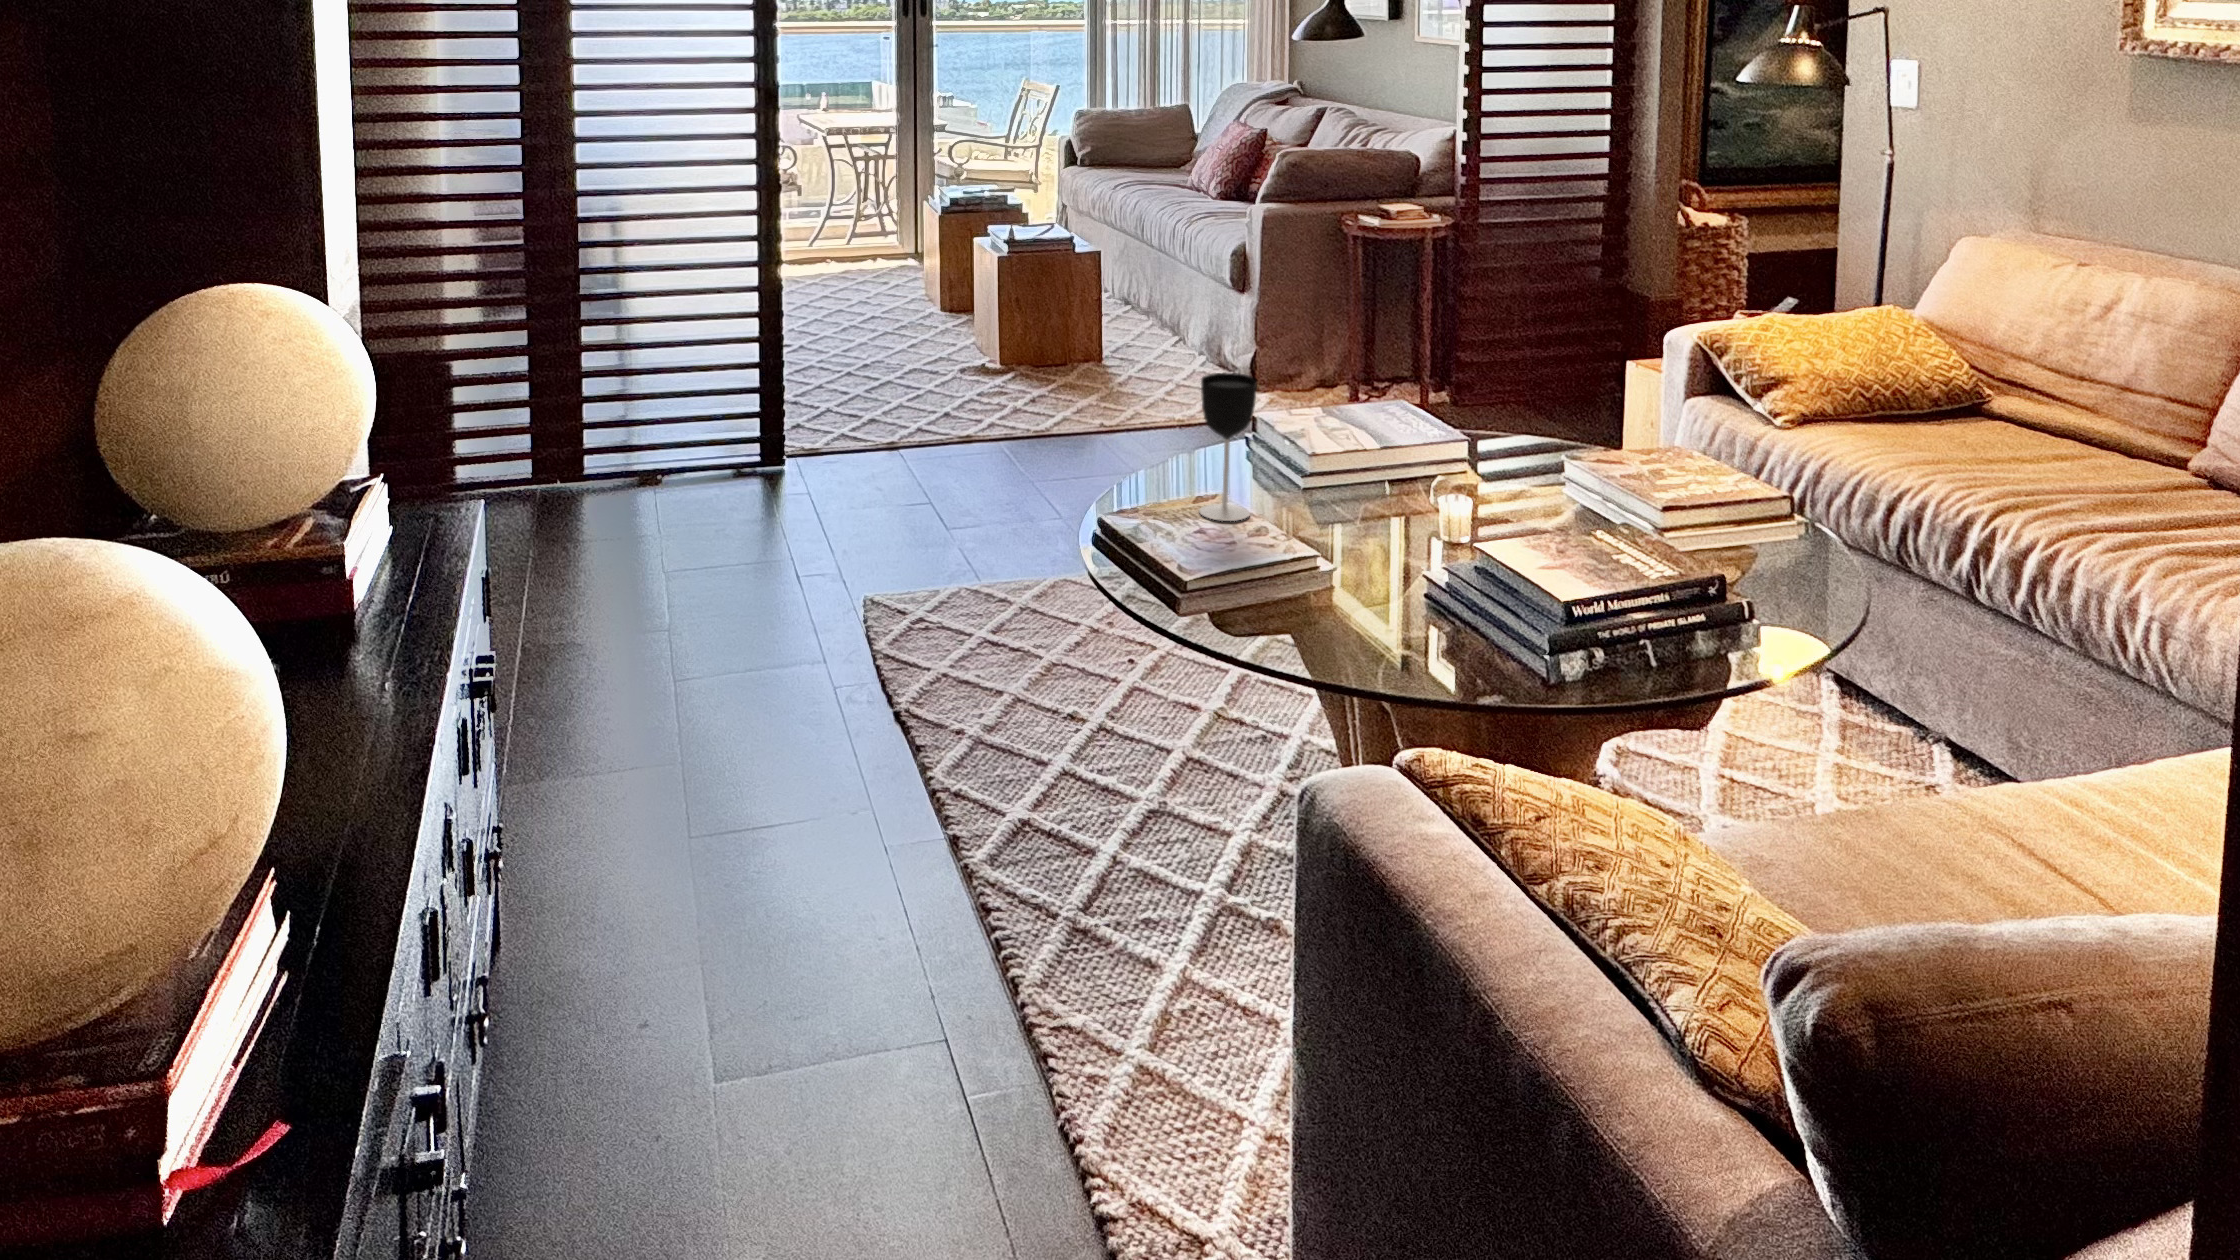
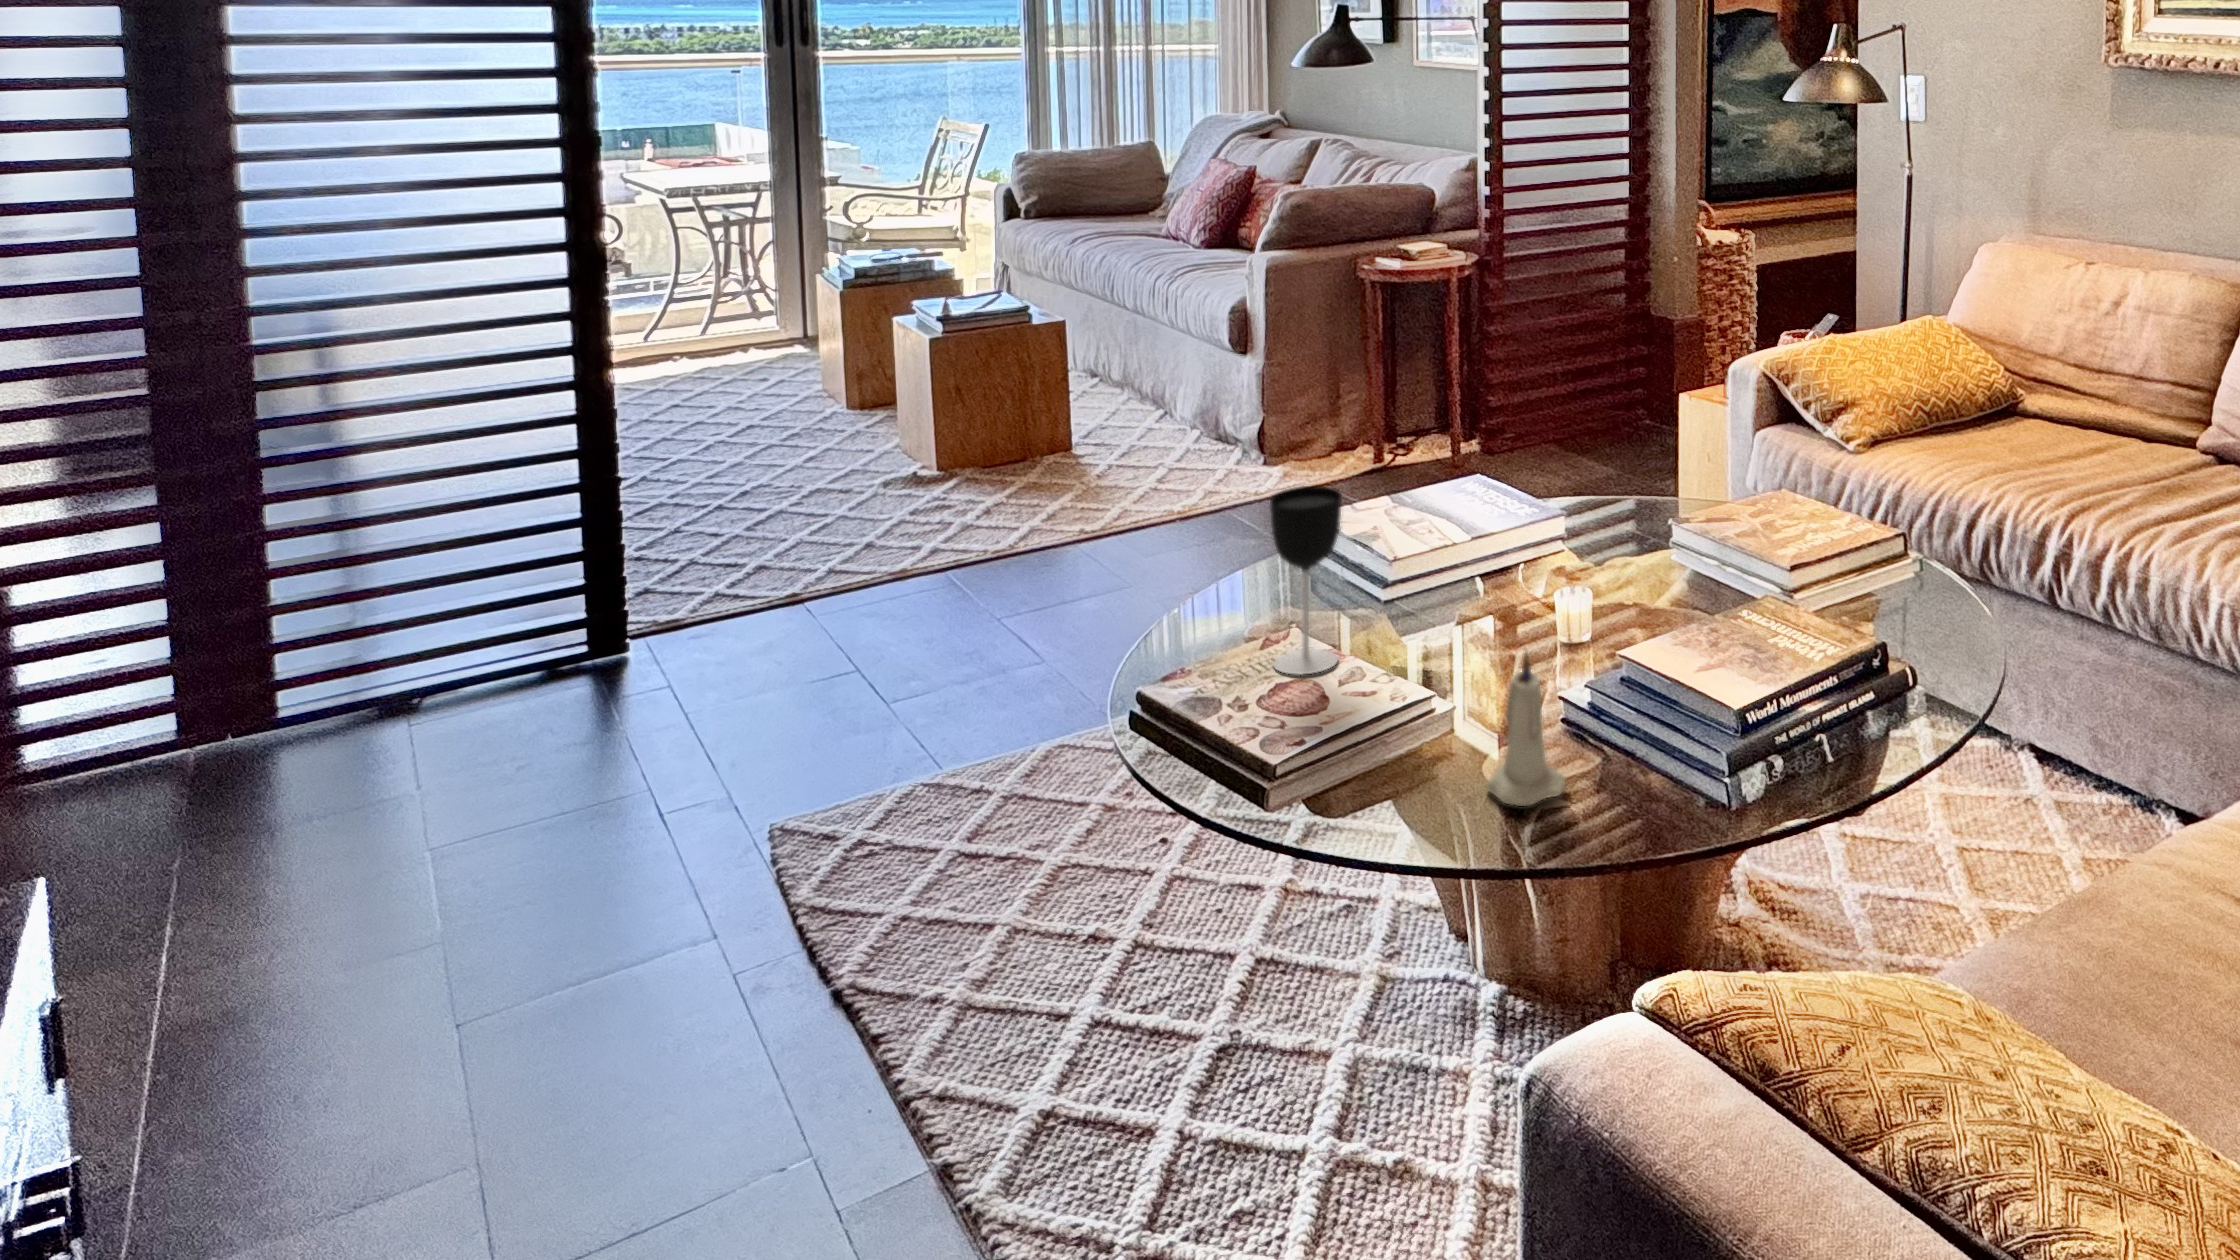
candle: none [1341,511,1406,636] -> present [1486,652,1565,806]

